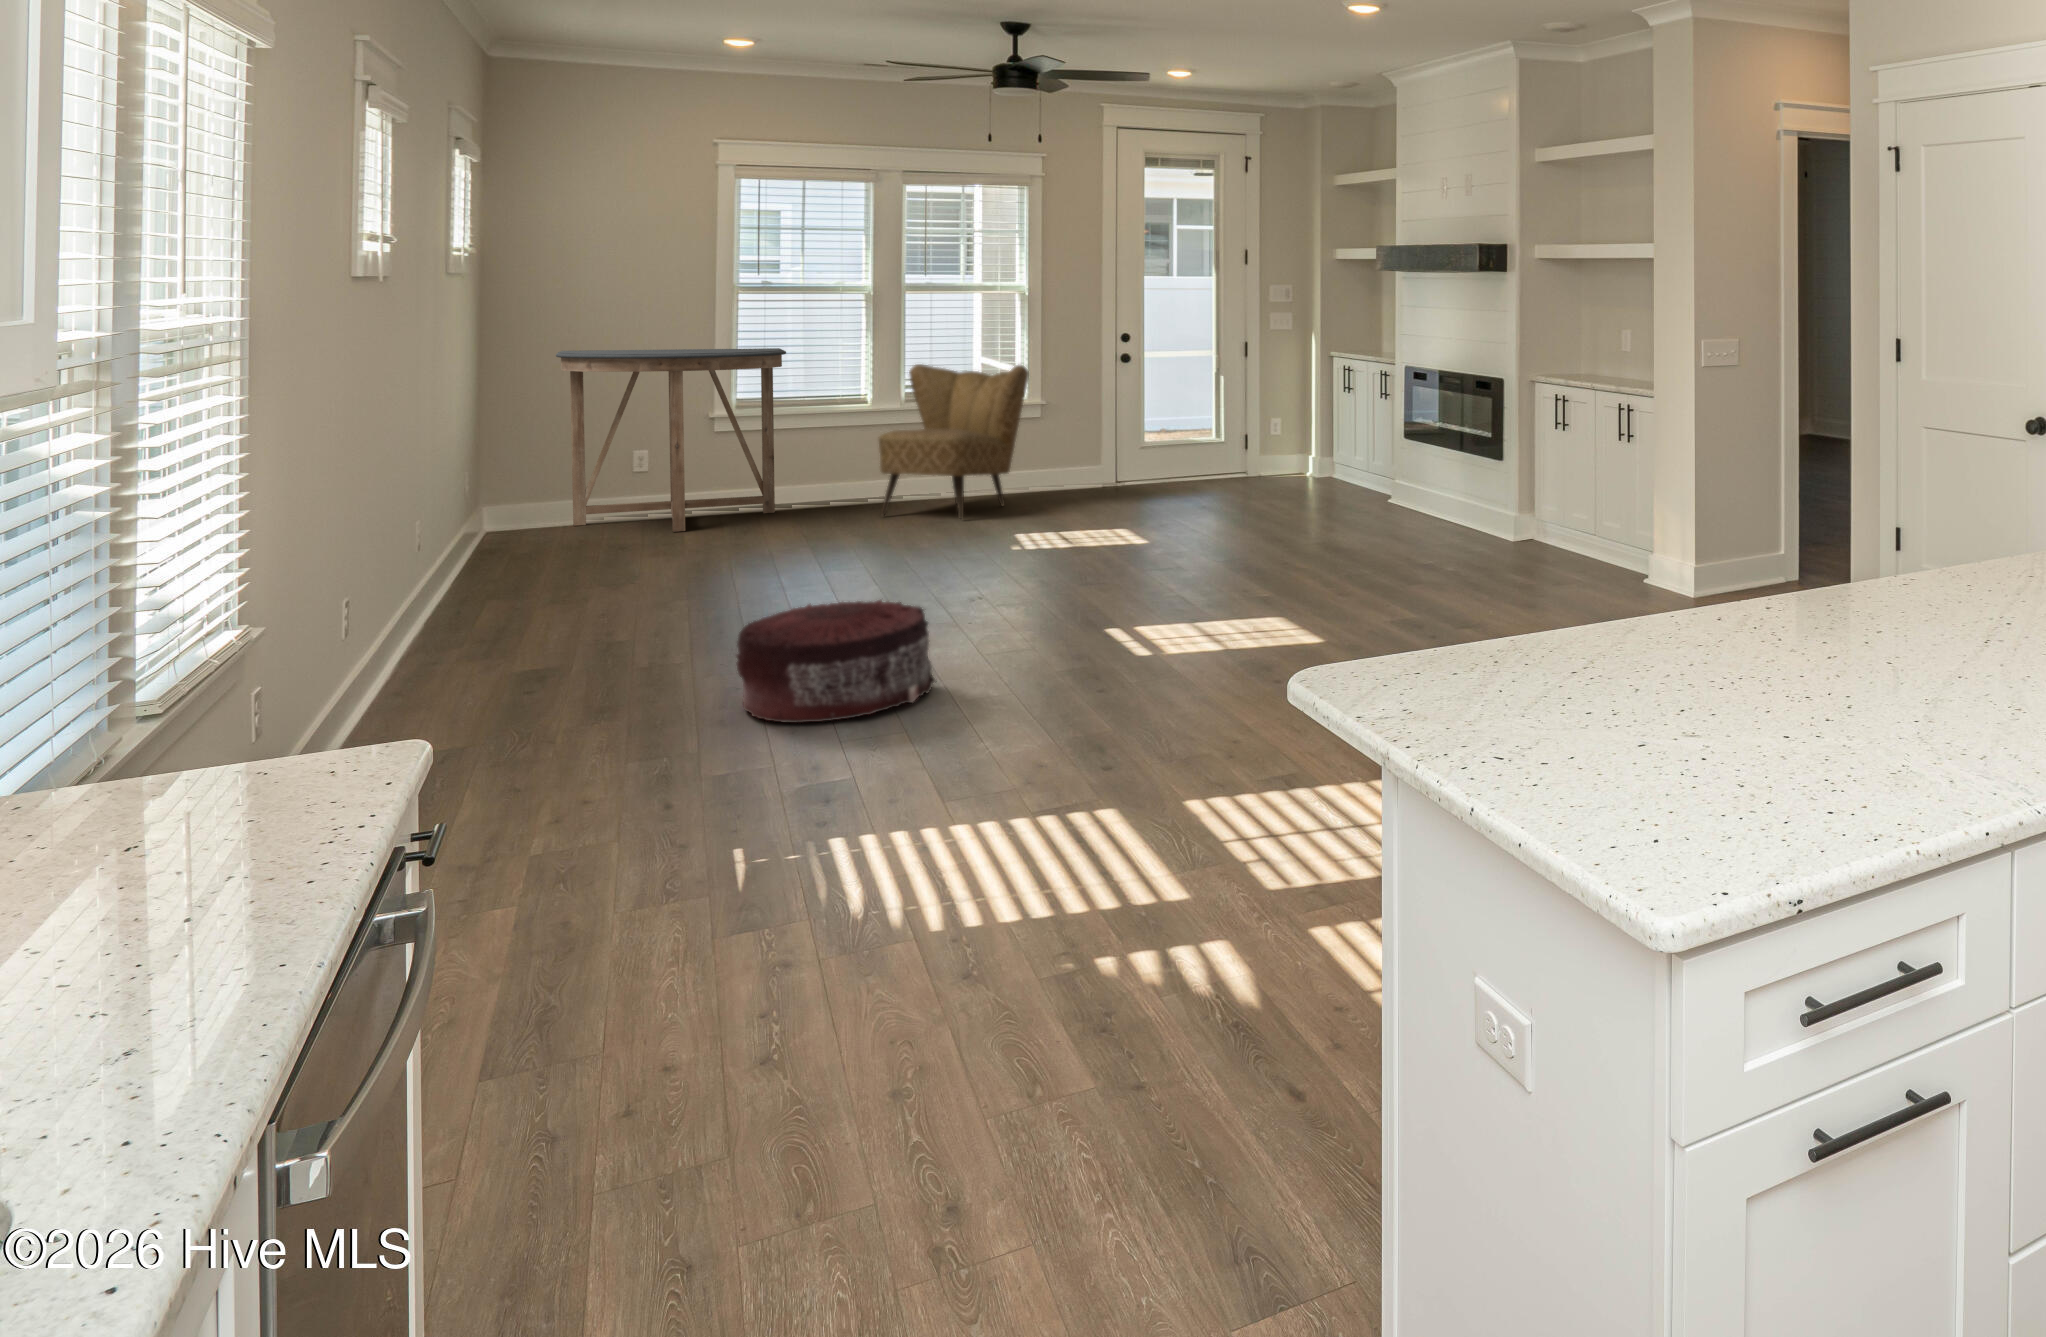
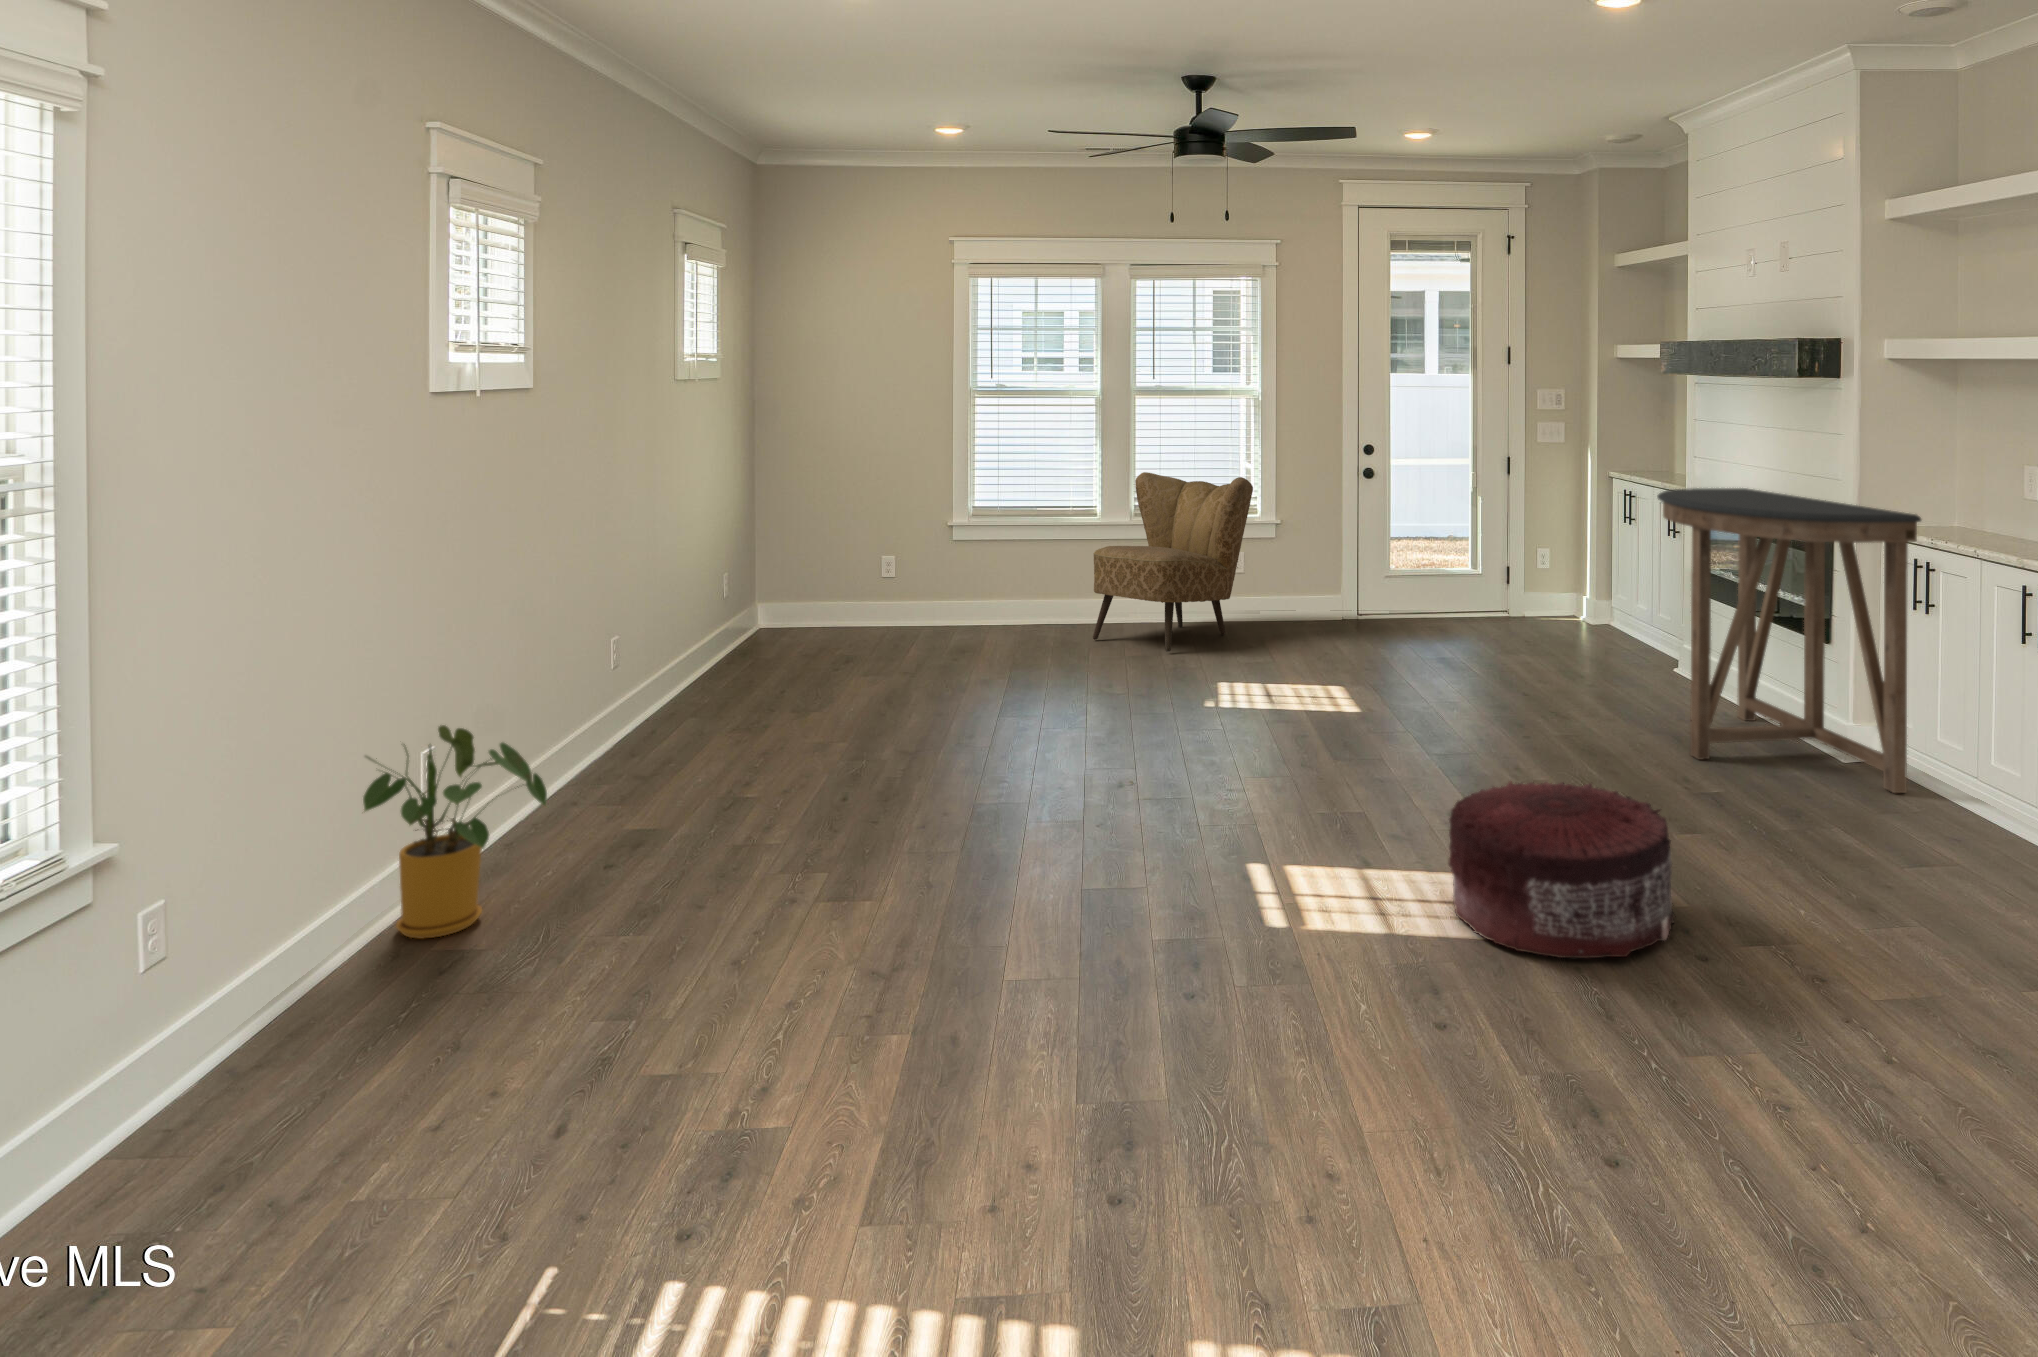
console table: present [556,348,786,532] -> present [1657,488,1921,793]
house plant: none [374,552,575,718] -> present [363,725,547,939]
pouf: present [736,600,935,723] -> present [1448,781,1675,958]

